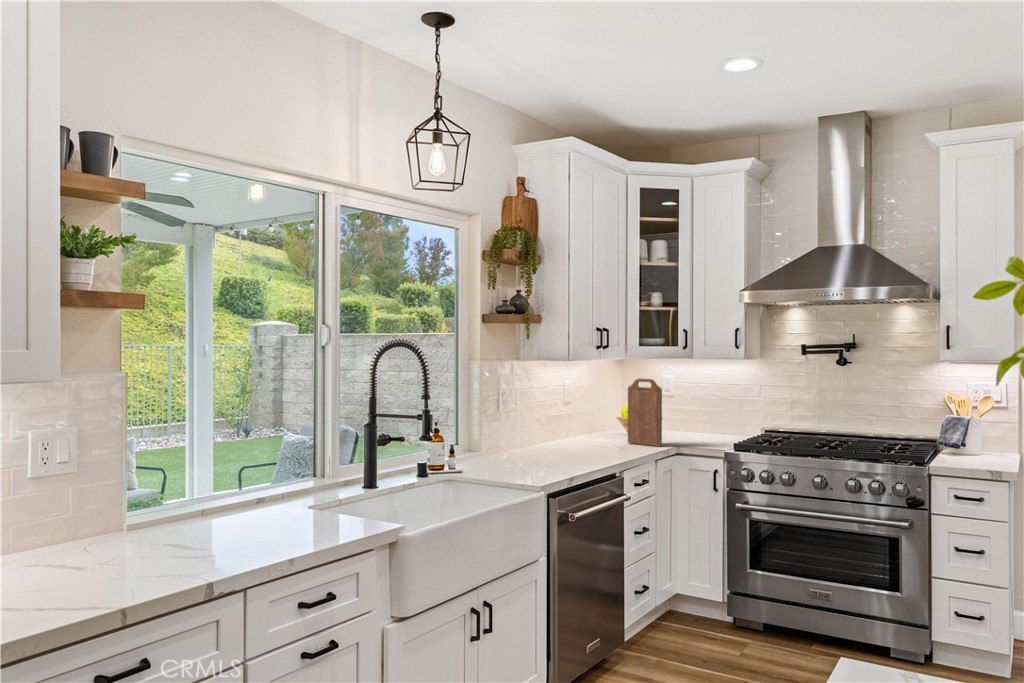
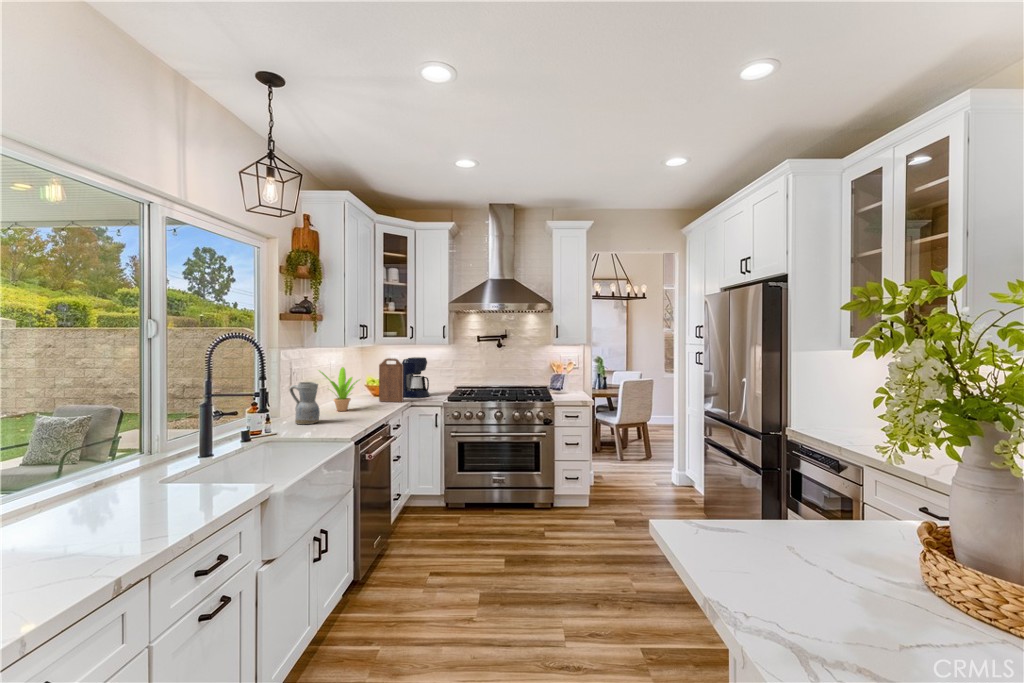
coffee maker: none [666,378,713,442] -> present [402,357,430,397]
potted plant: none [533,389,589,452] -> present [320,367,359,411]
ceramic pitcher: none [487,406,523,464] -> present [290,382,320,424]

